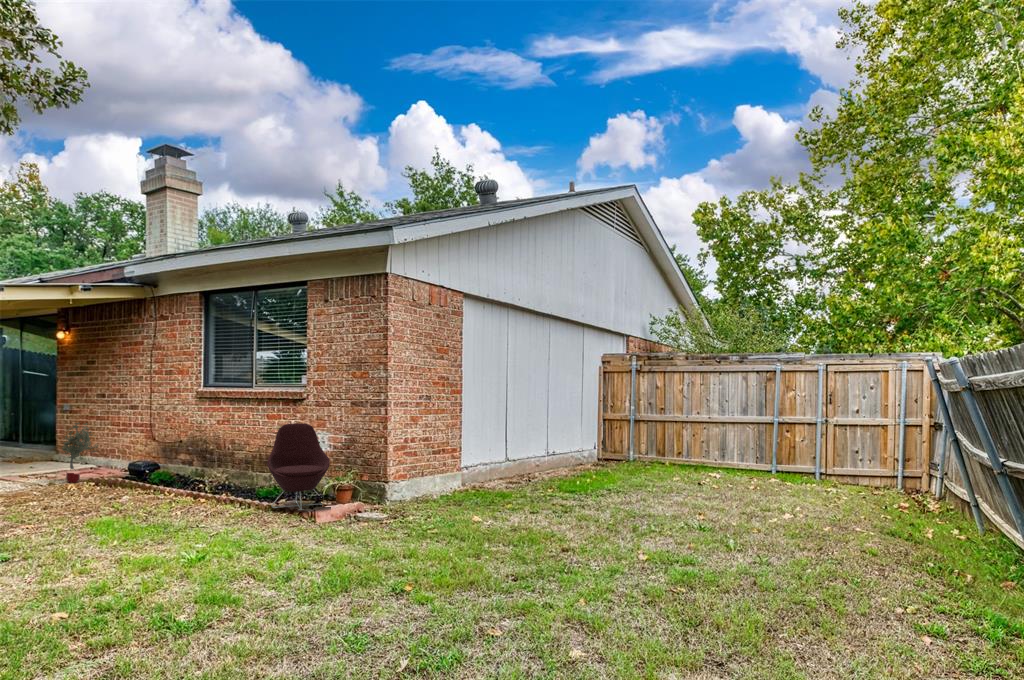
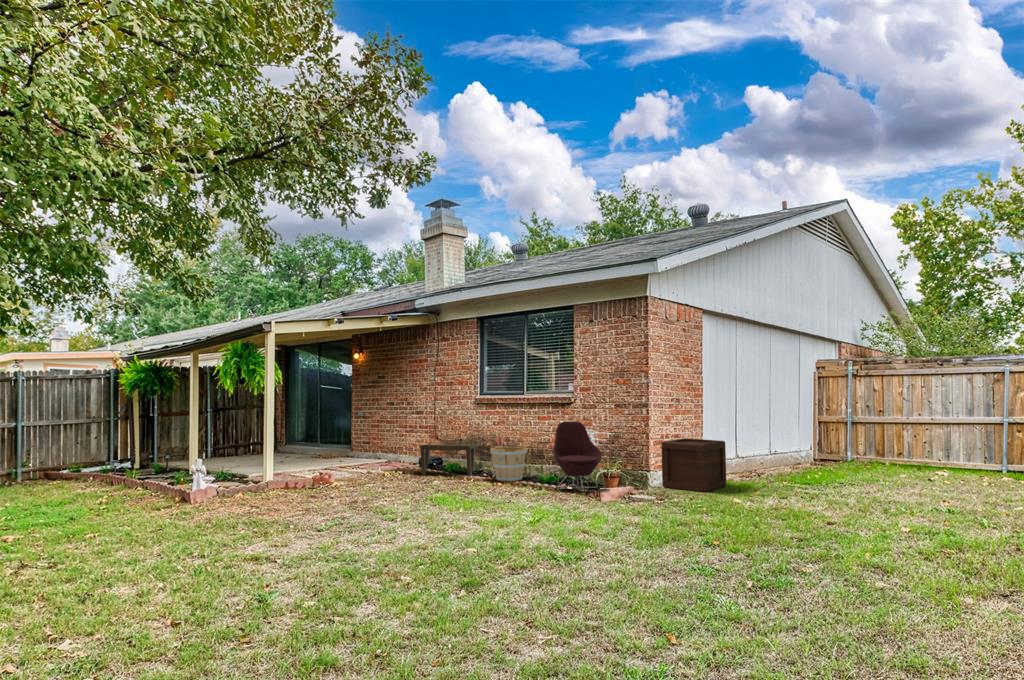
potted tree: present [62,423,98,483] -> none [380,419,407,466]
wooden crate: none [404,442,479,506] -> present [661,438,727,492]
bench: none [101,453,184,496] -> present [420,444,476,476]
wooden bucket: none [194,455,244,500] -> present [491,446,527,481]

